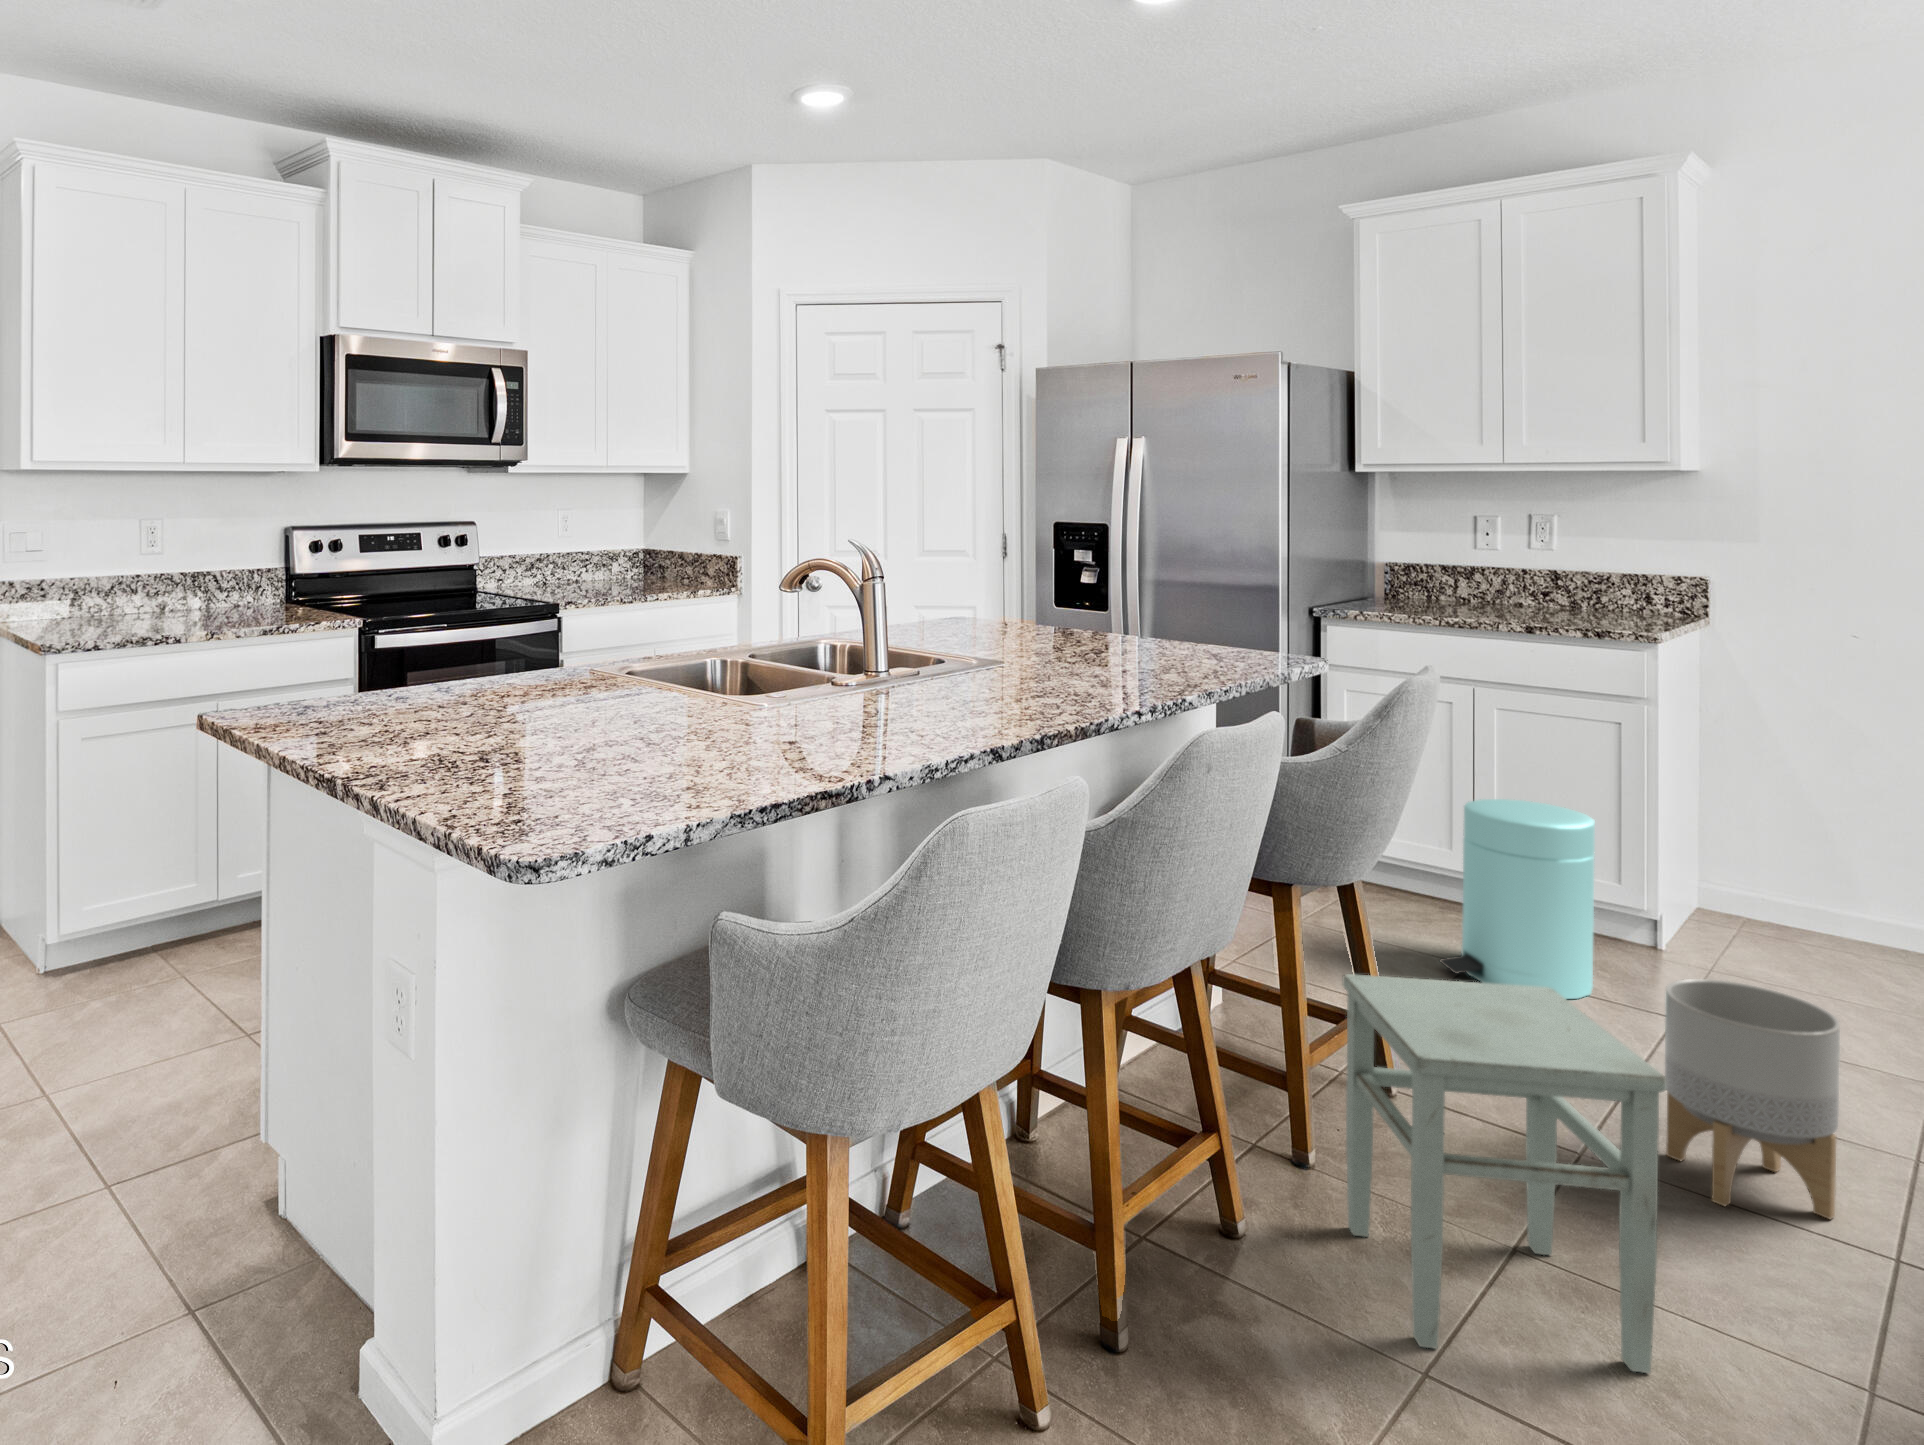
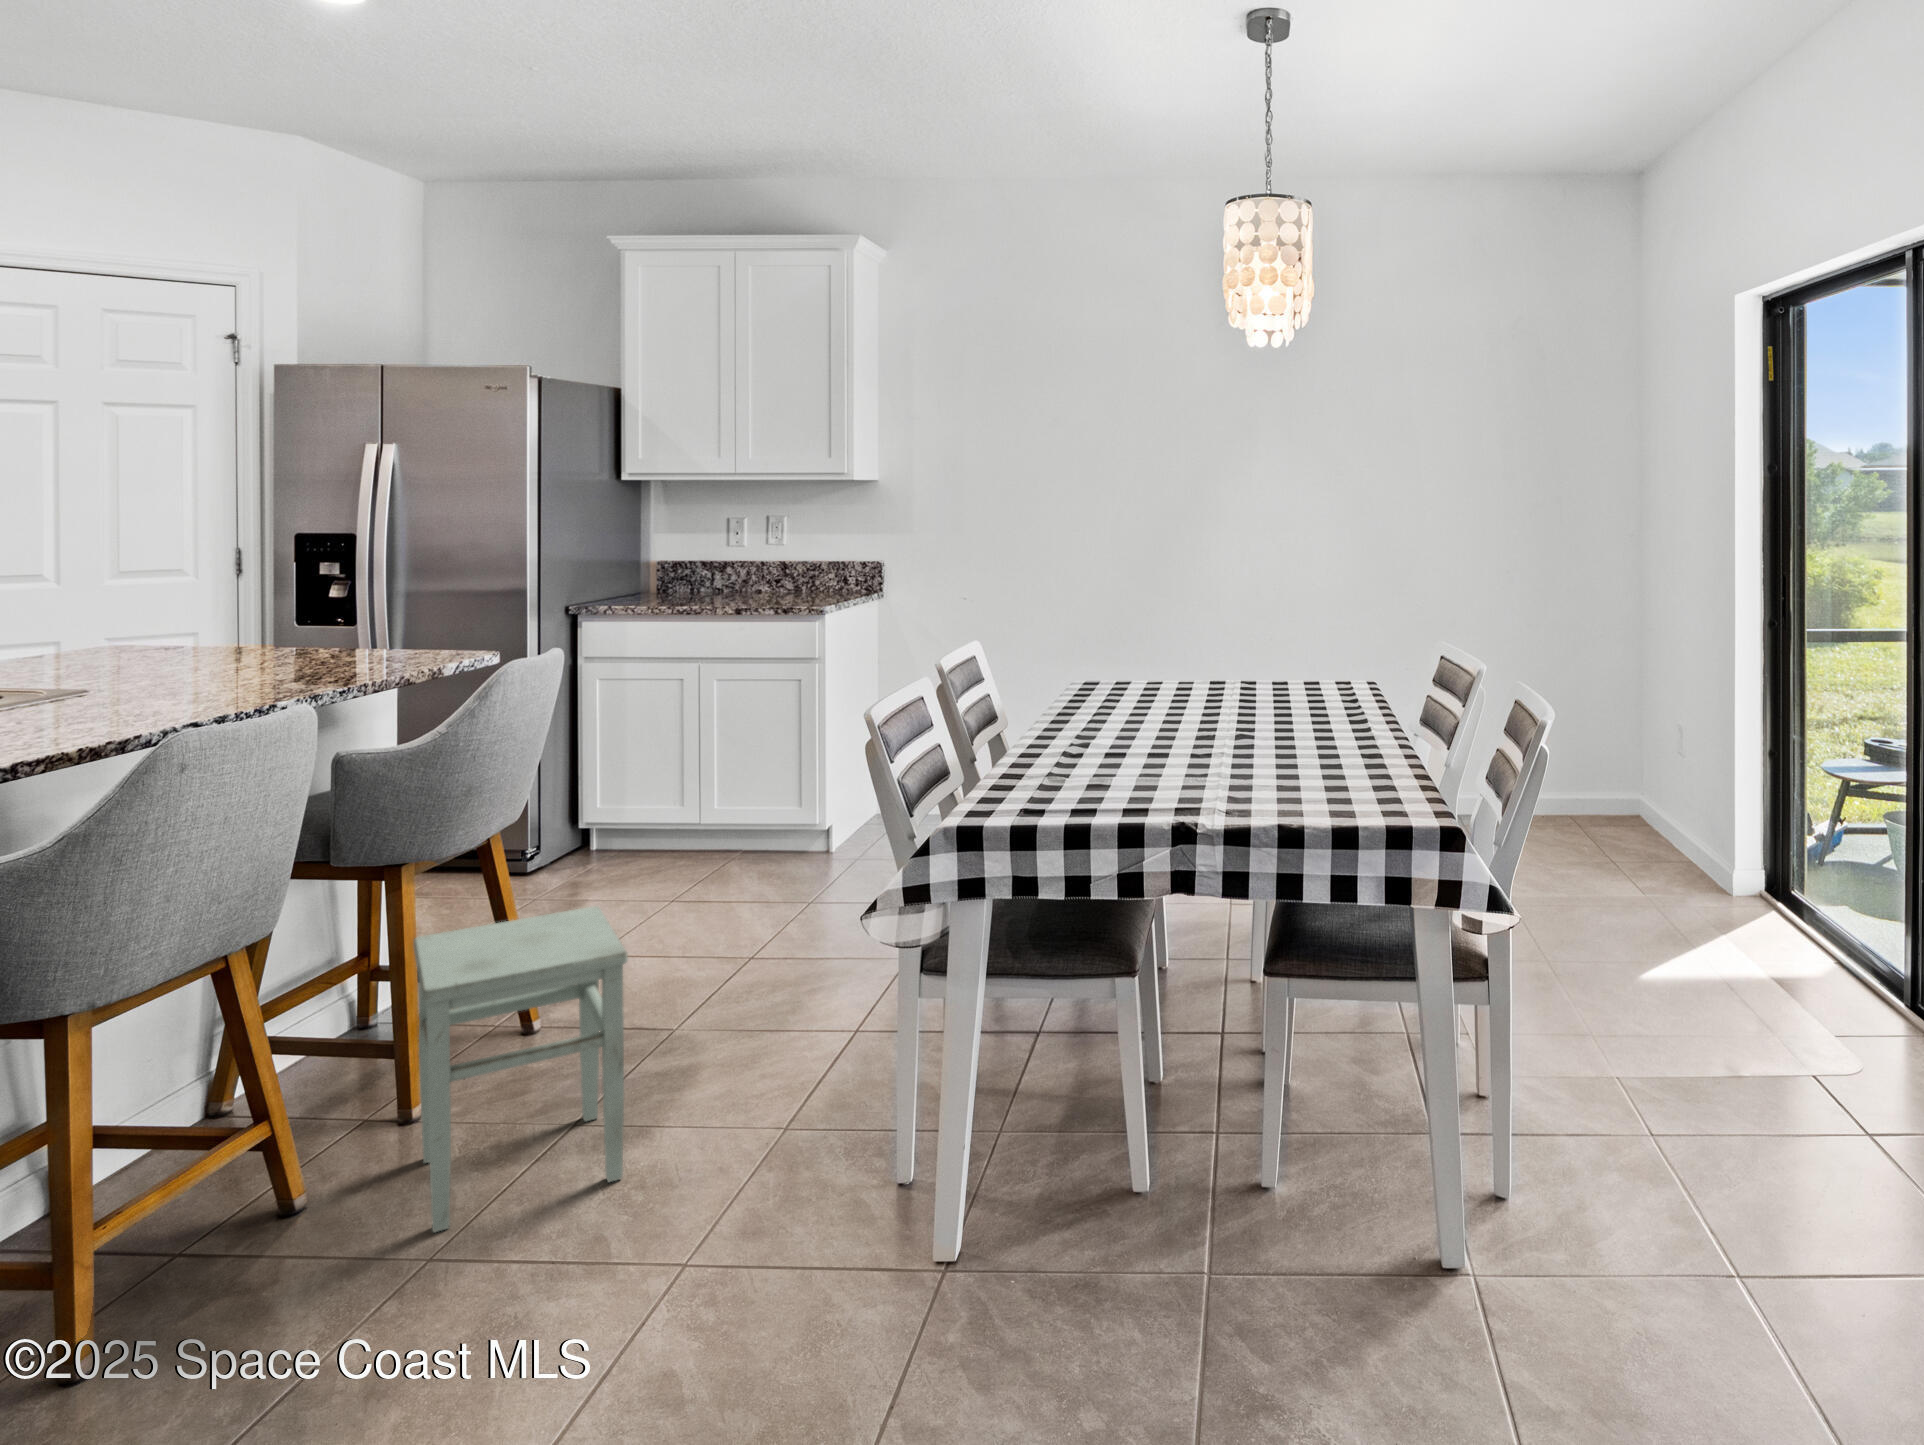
trash can: present [1440,799,1595,999] -> none [646,756,763,917]
planter: present [1665,979,1840,1219] -> none [729,869,833,1037]

